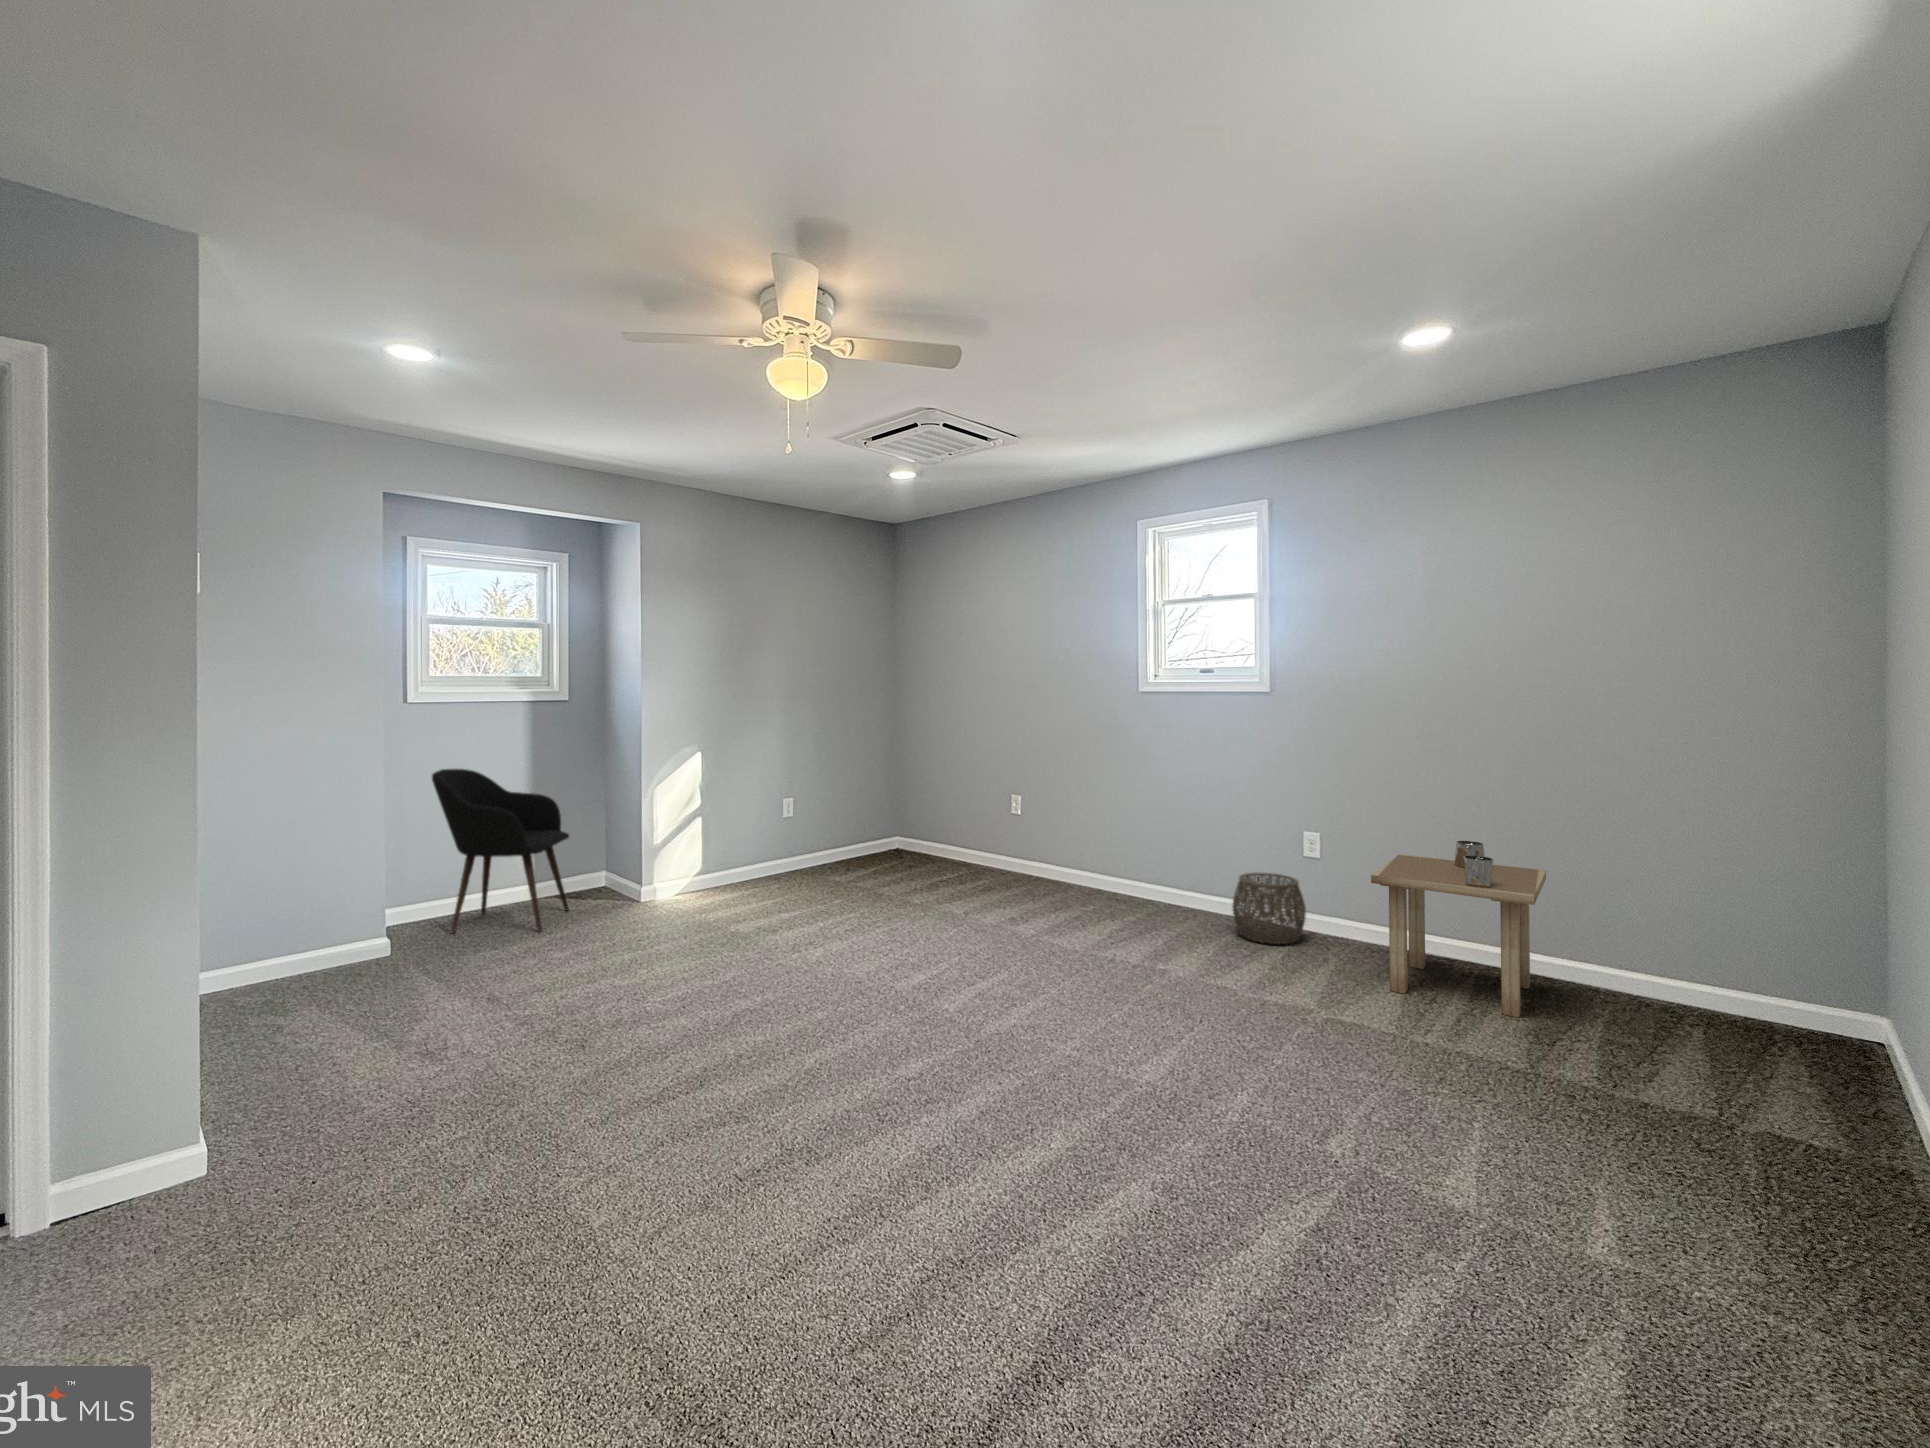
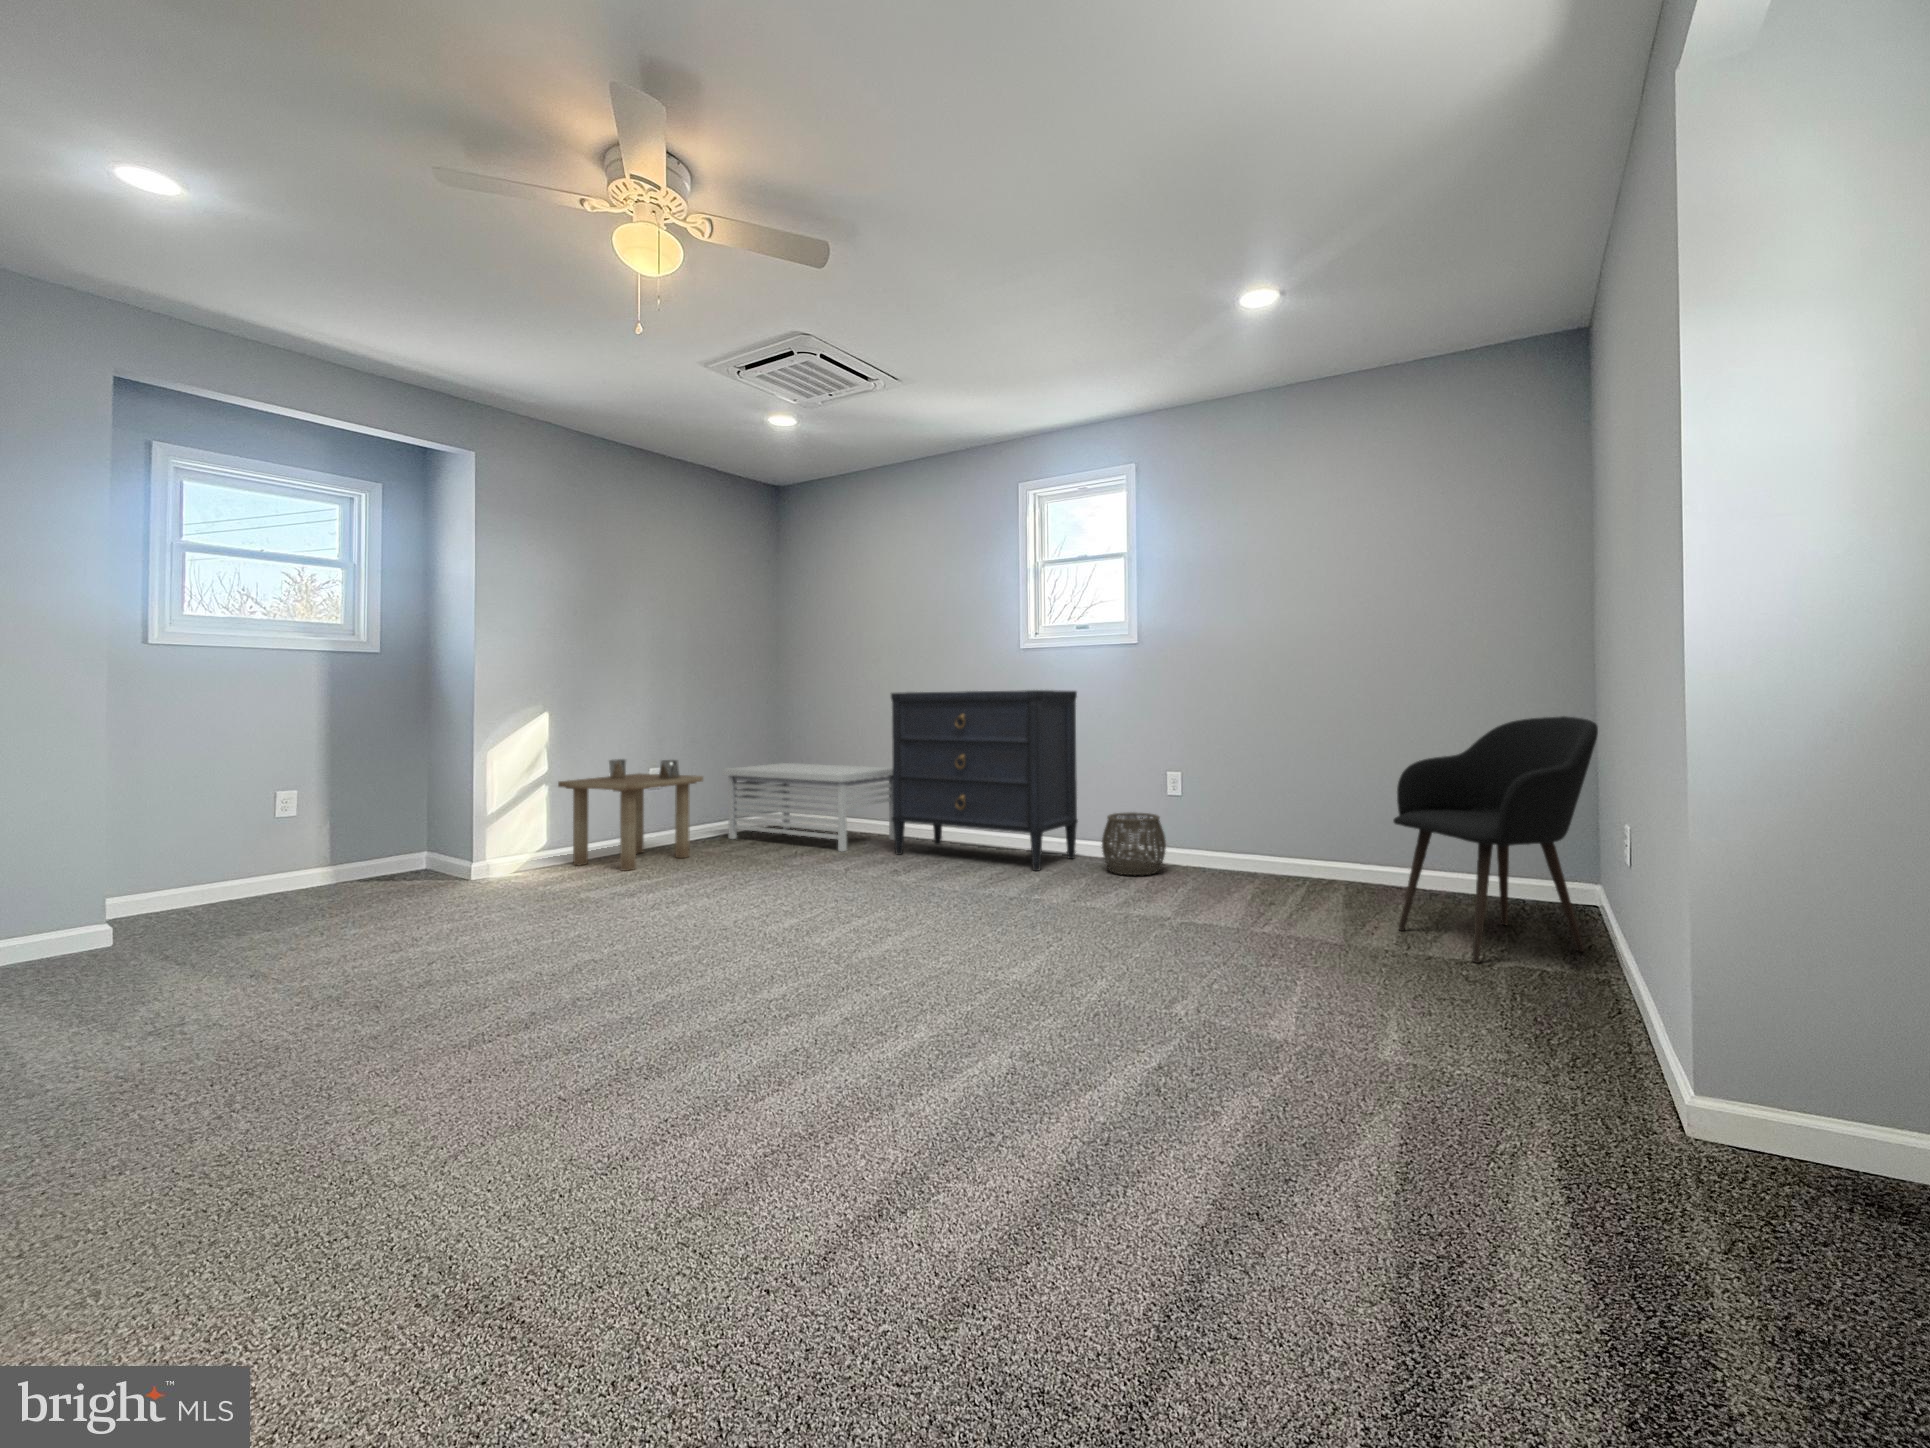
dresser: none [1008,732,1204,929] -> present [891,690,1078,871]
armchair: present [432,769,569,933] -> present [1393,716,1598,963]
storage bench: none [847,790,1017,889] -> present [722,763,895,852]
side table: present [1371,841,1546,1017] -> present [558,759,703,871]

